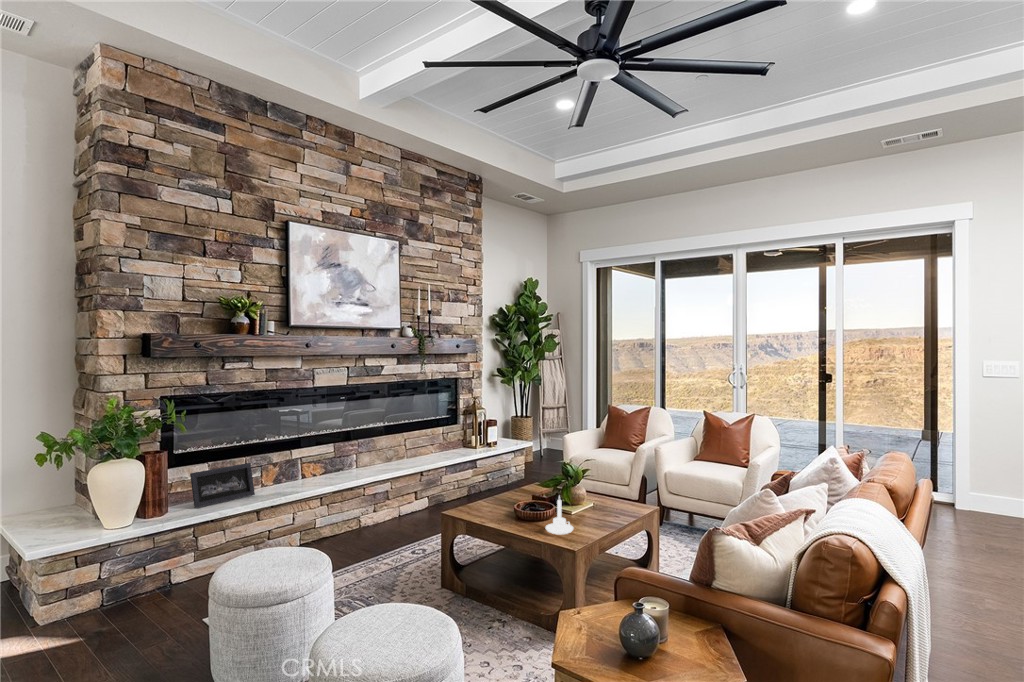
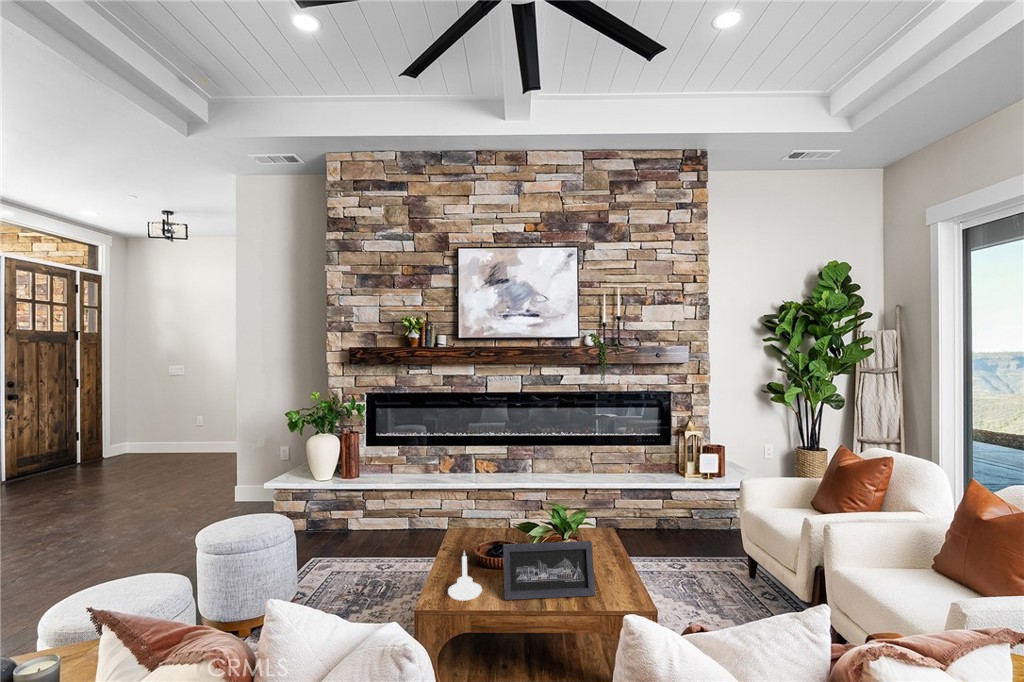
picture frame: present [190,463,255,508] -> present [503,541,595,600]

